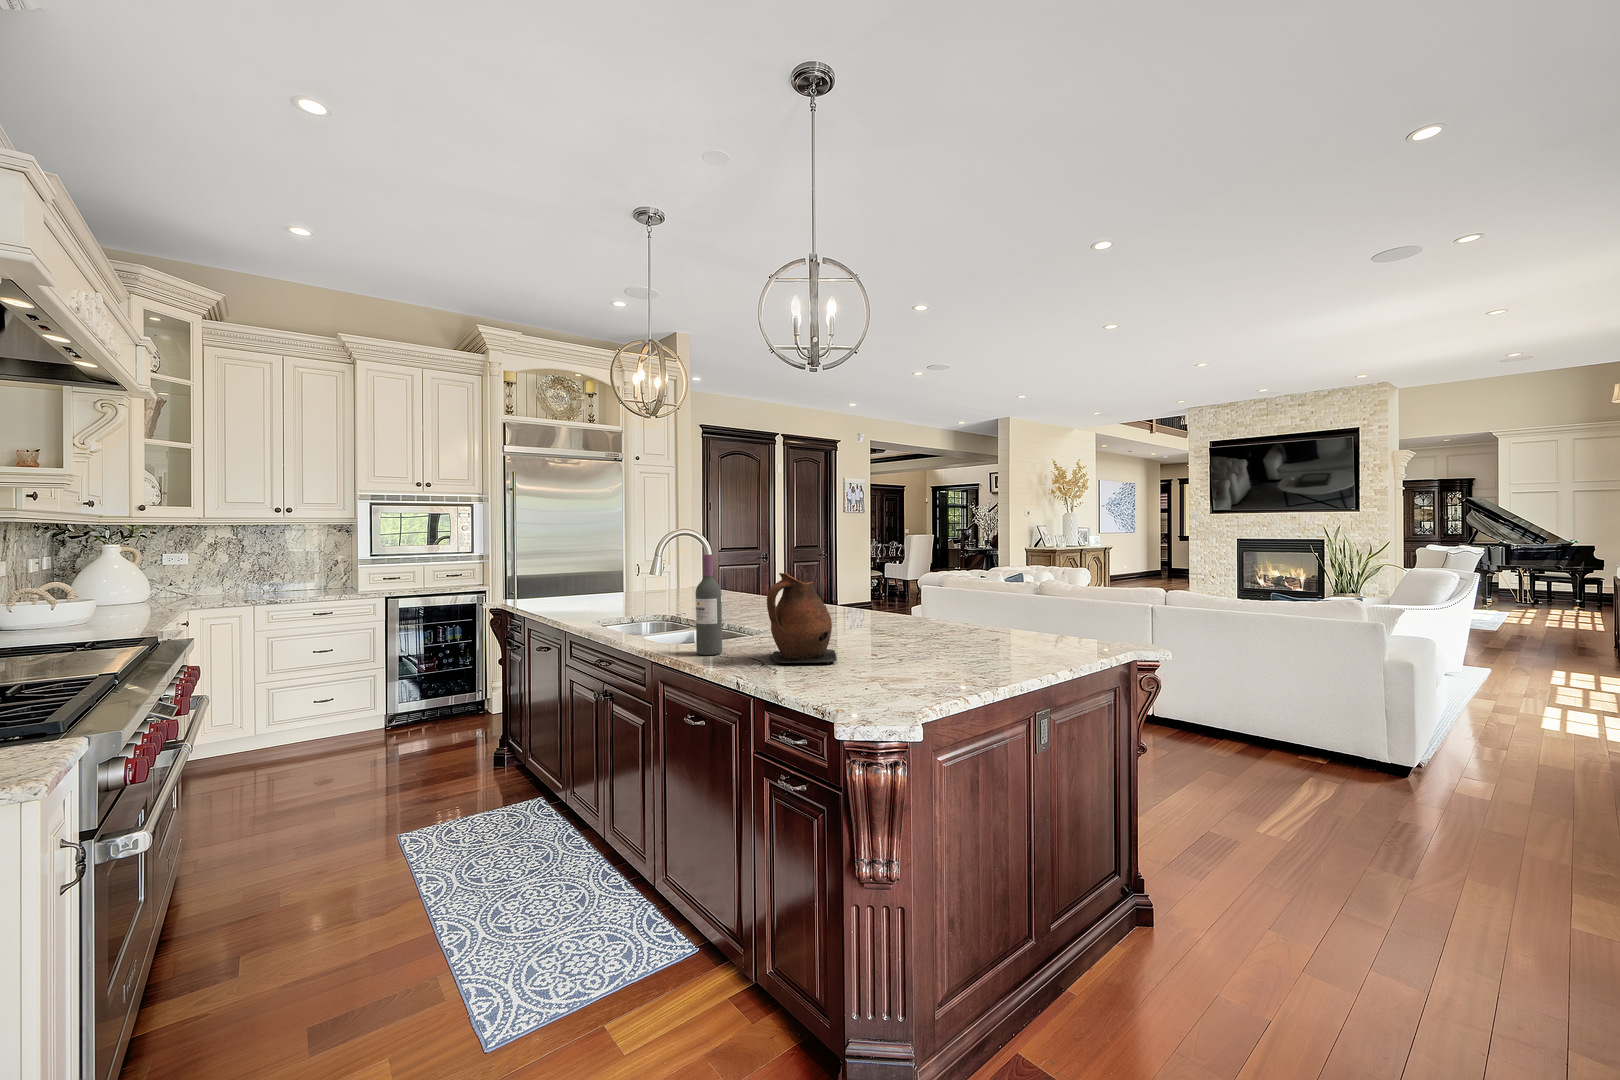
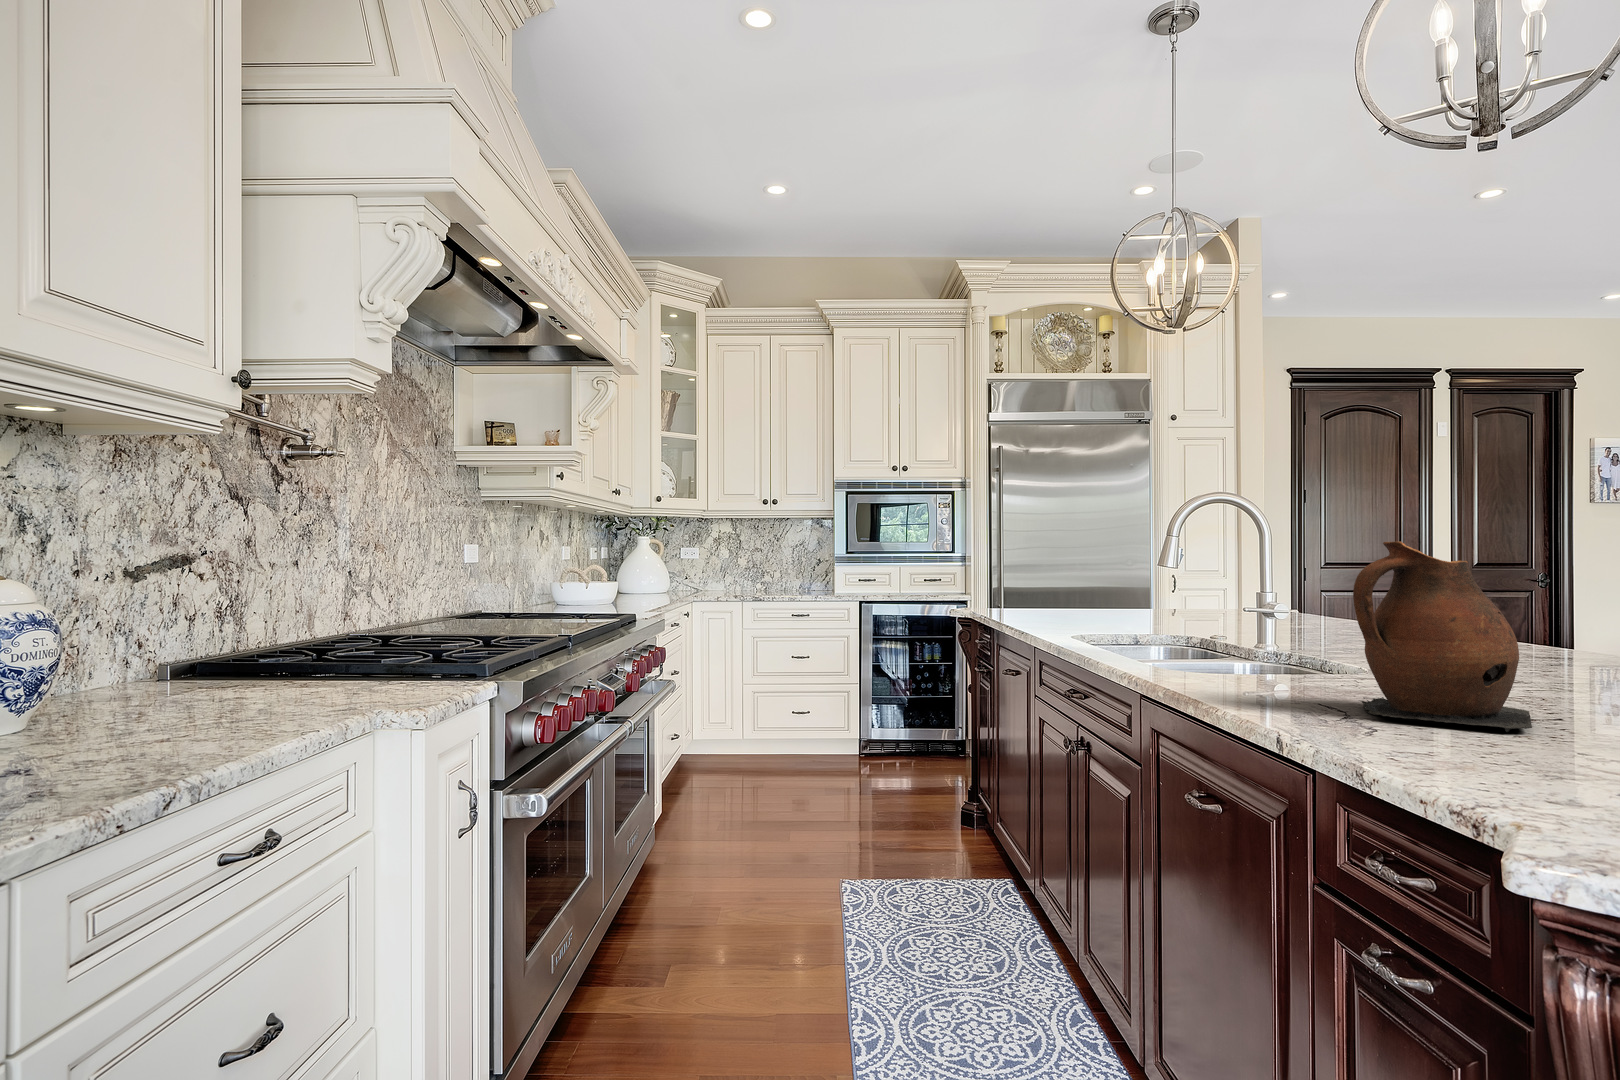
wine bottle: present [696,554,722,655] -> none [1214,516,1265,692]

